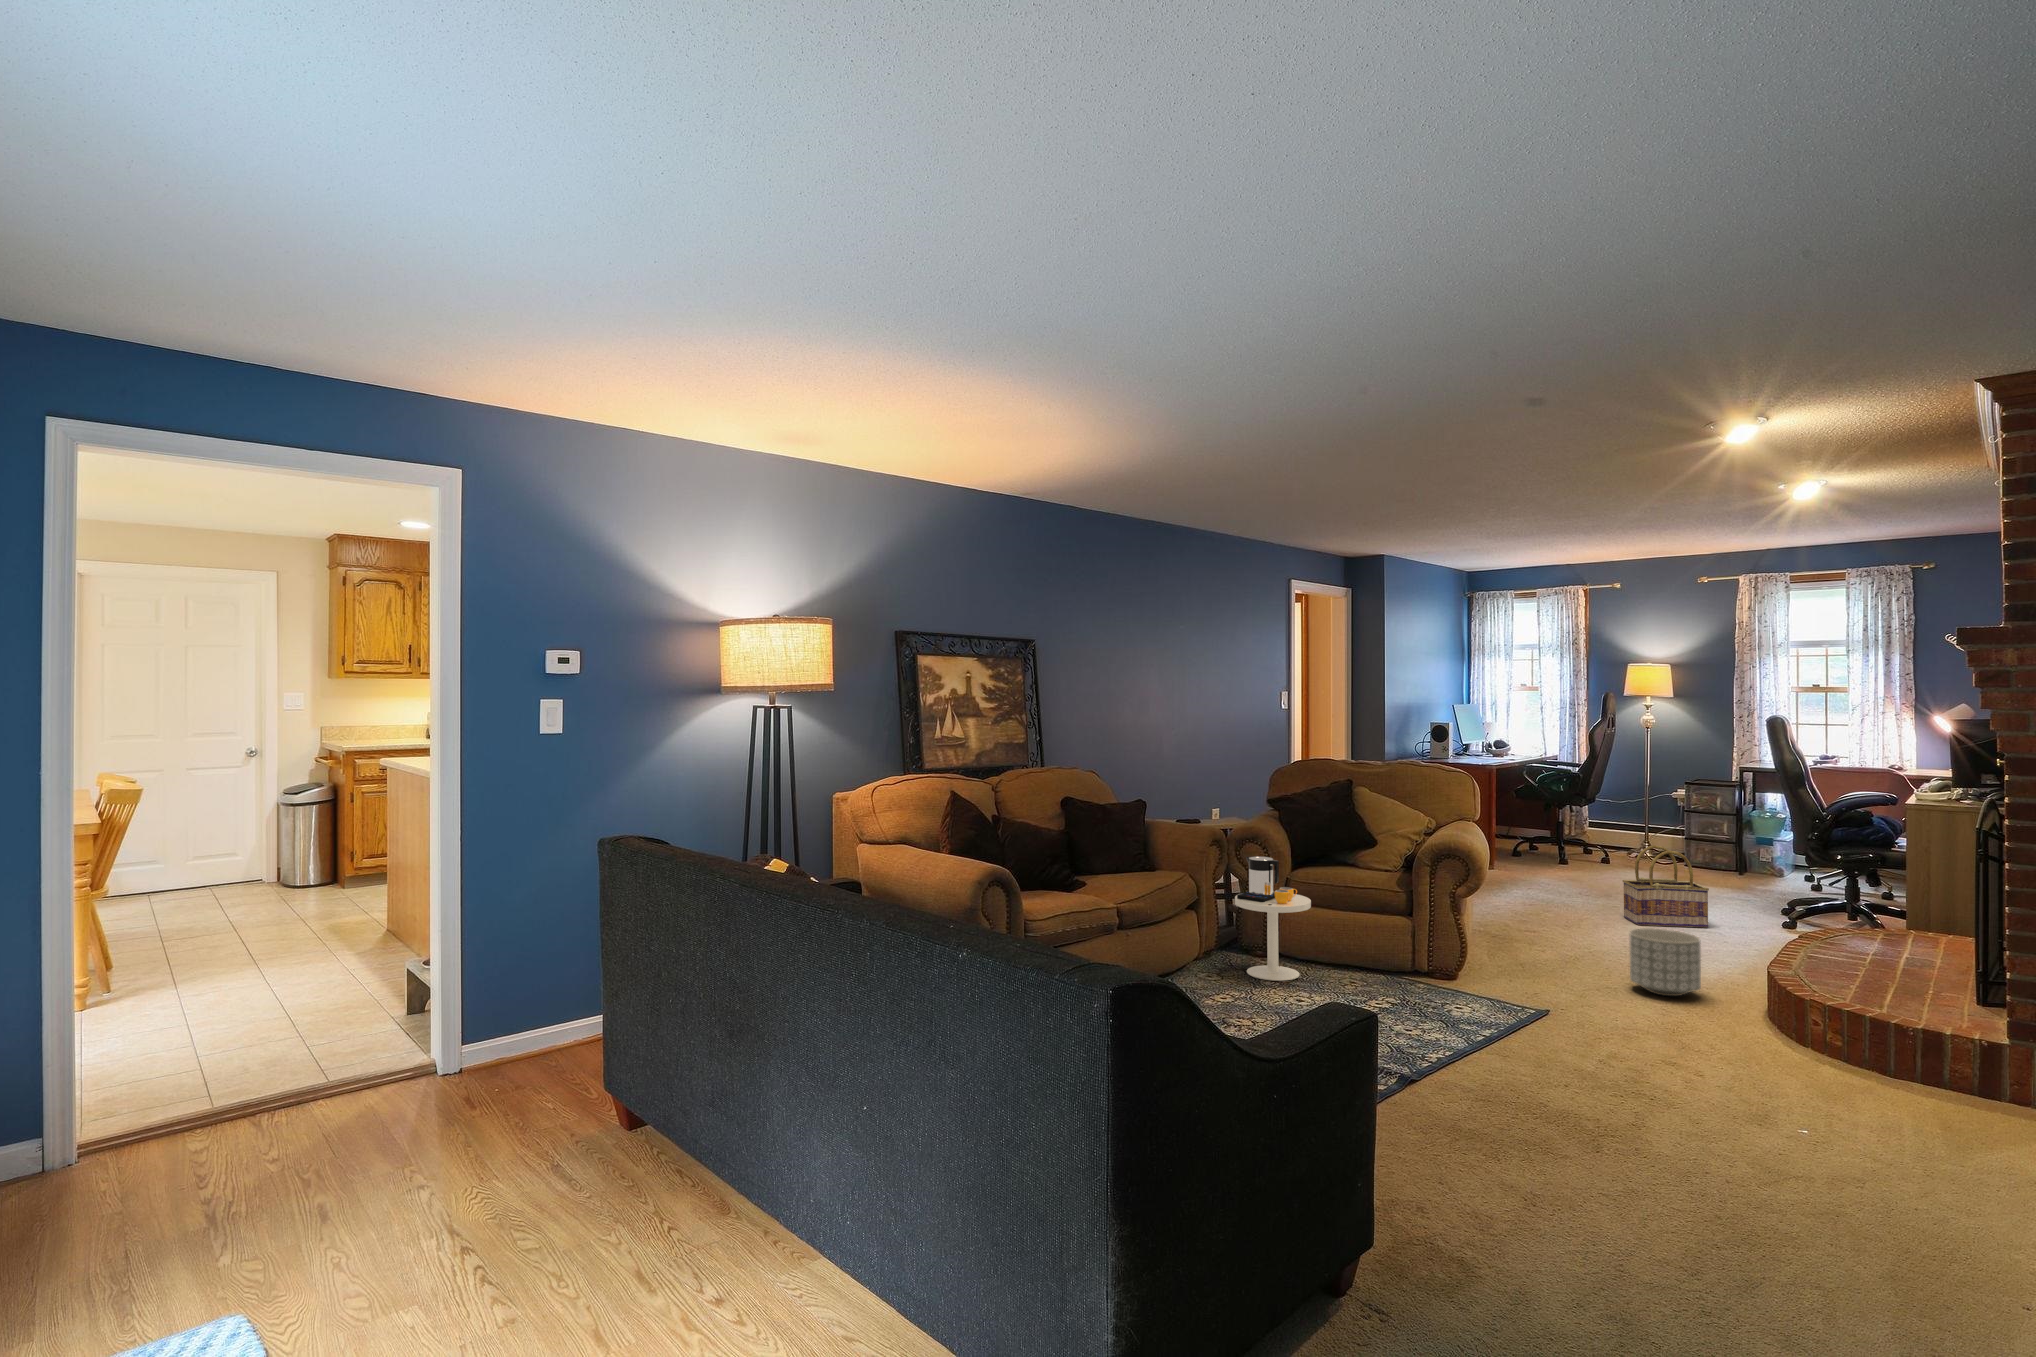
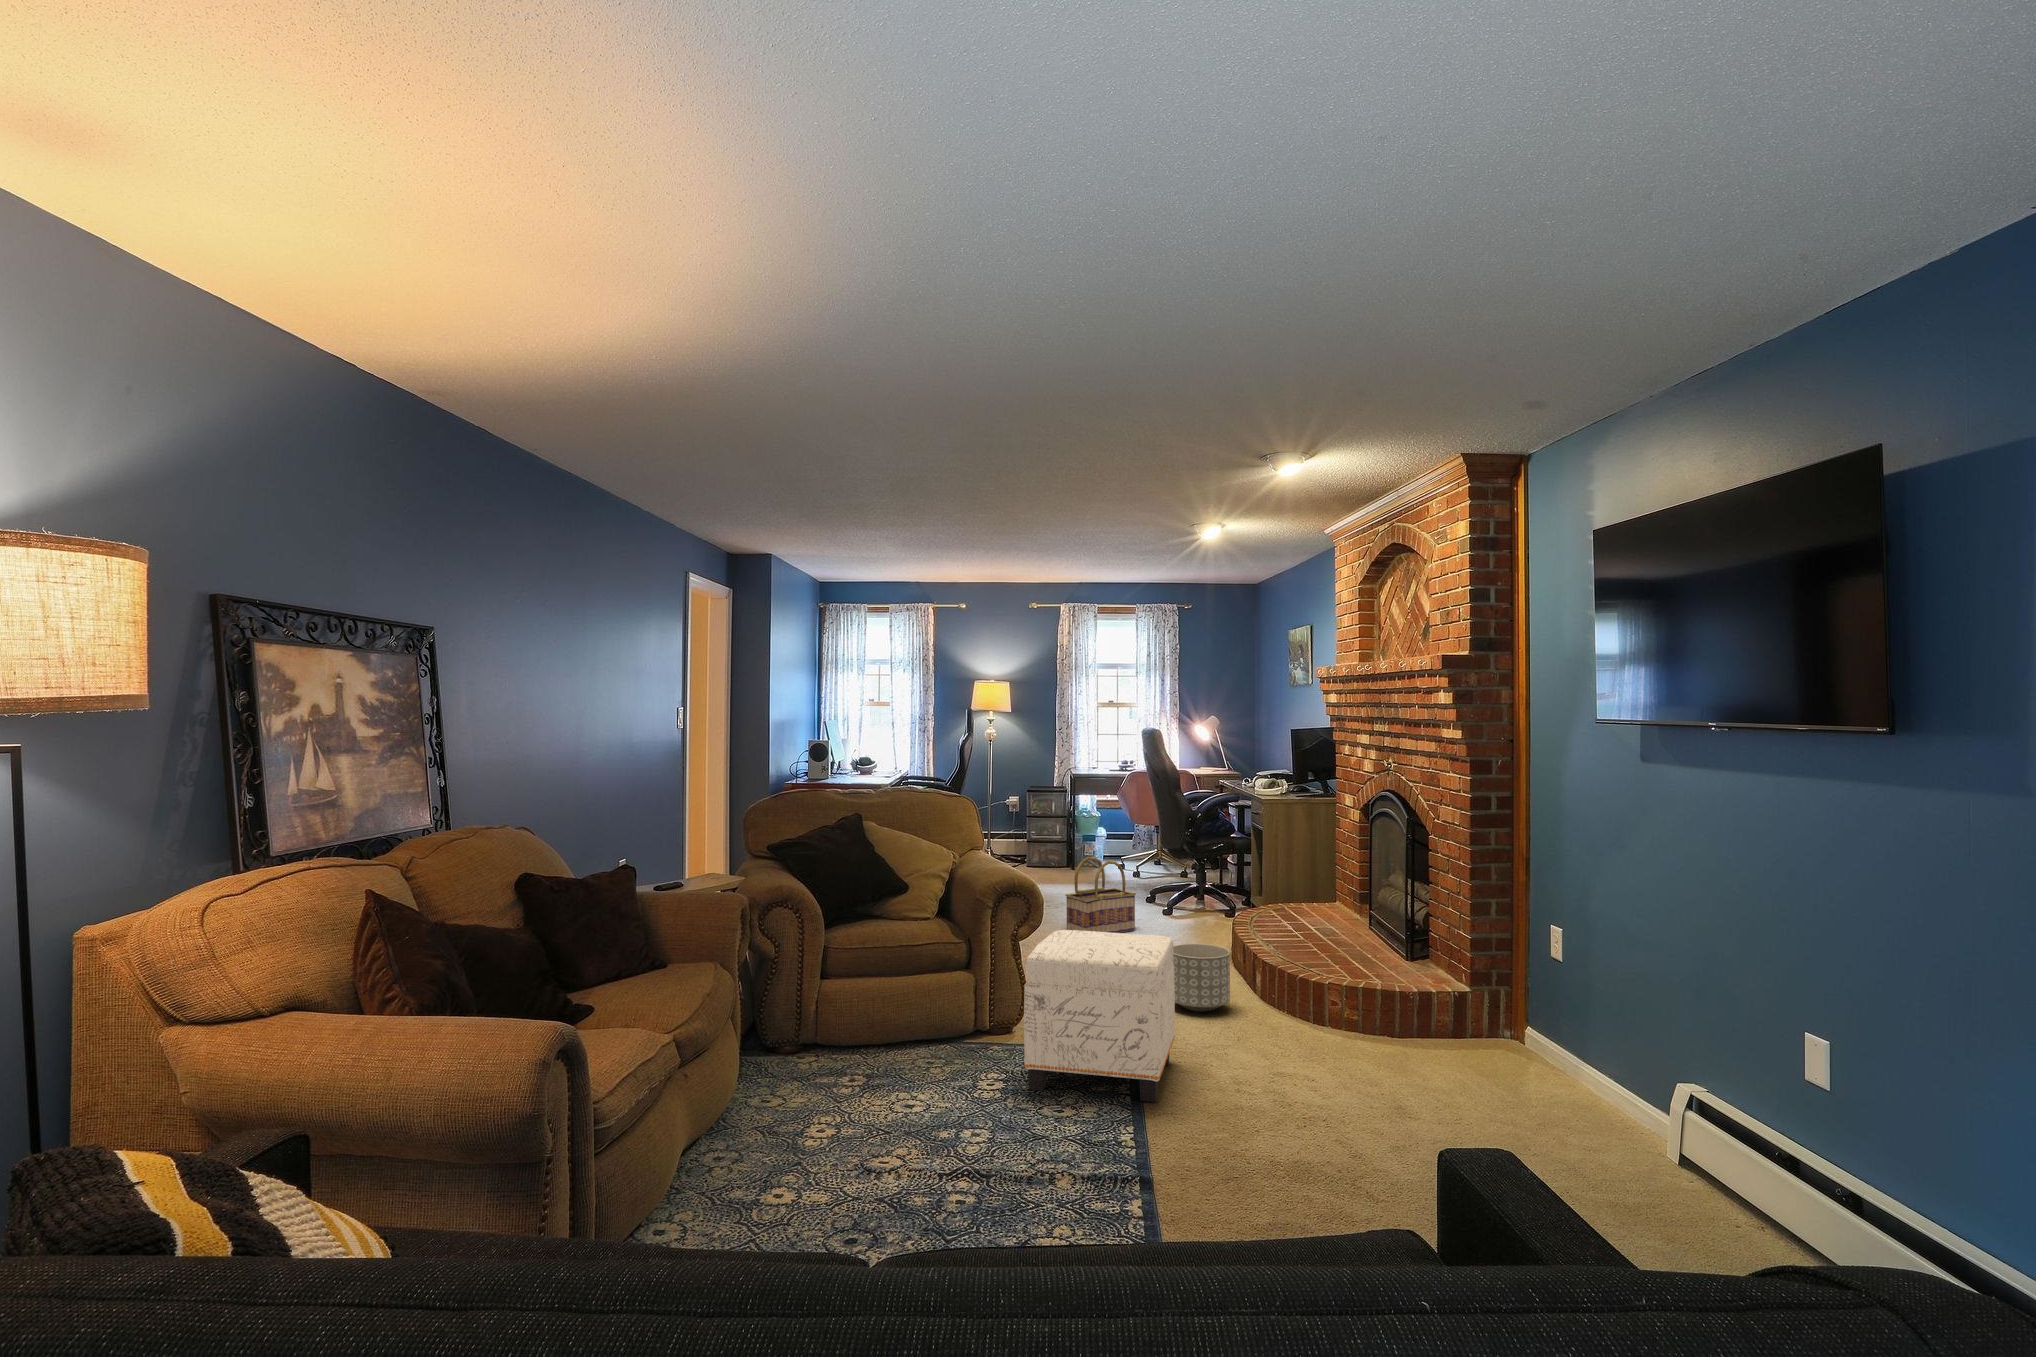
side table: present [1235,857,1311,981] -> none [804,928,902,1095]
ottoman: none [1393,886,1563,1035] -> present [1024,930,1175,1102]

